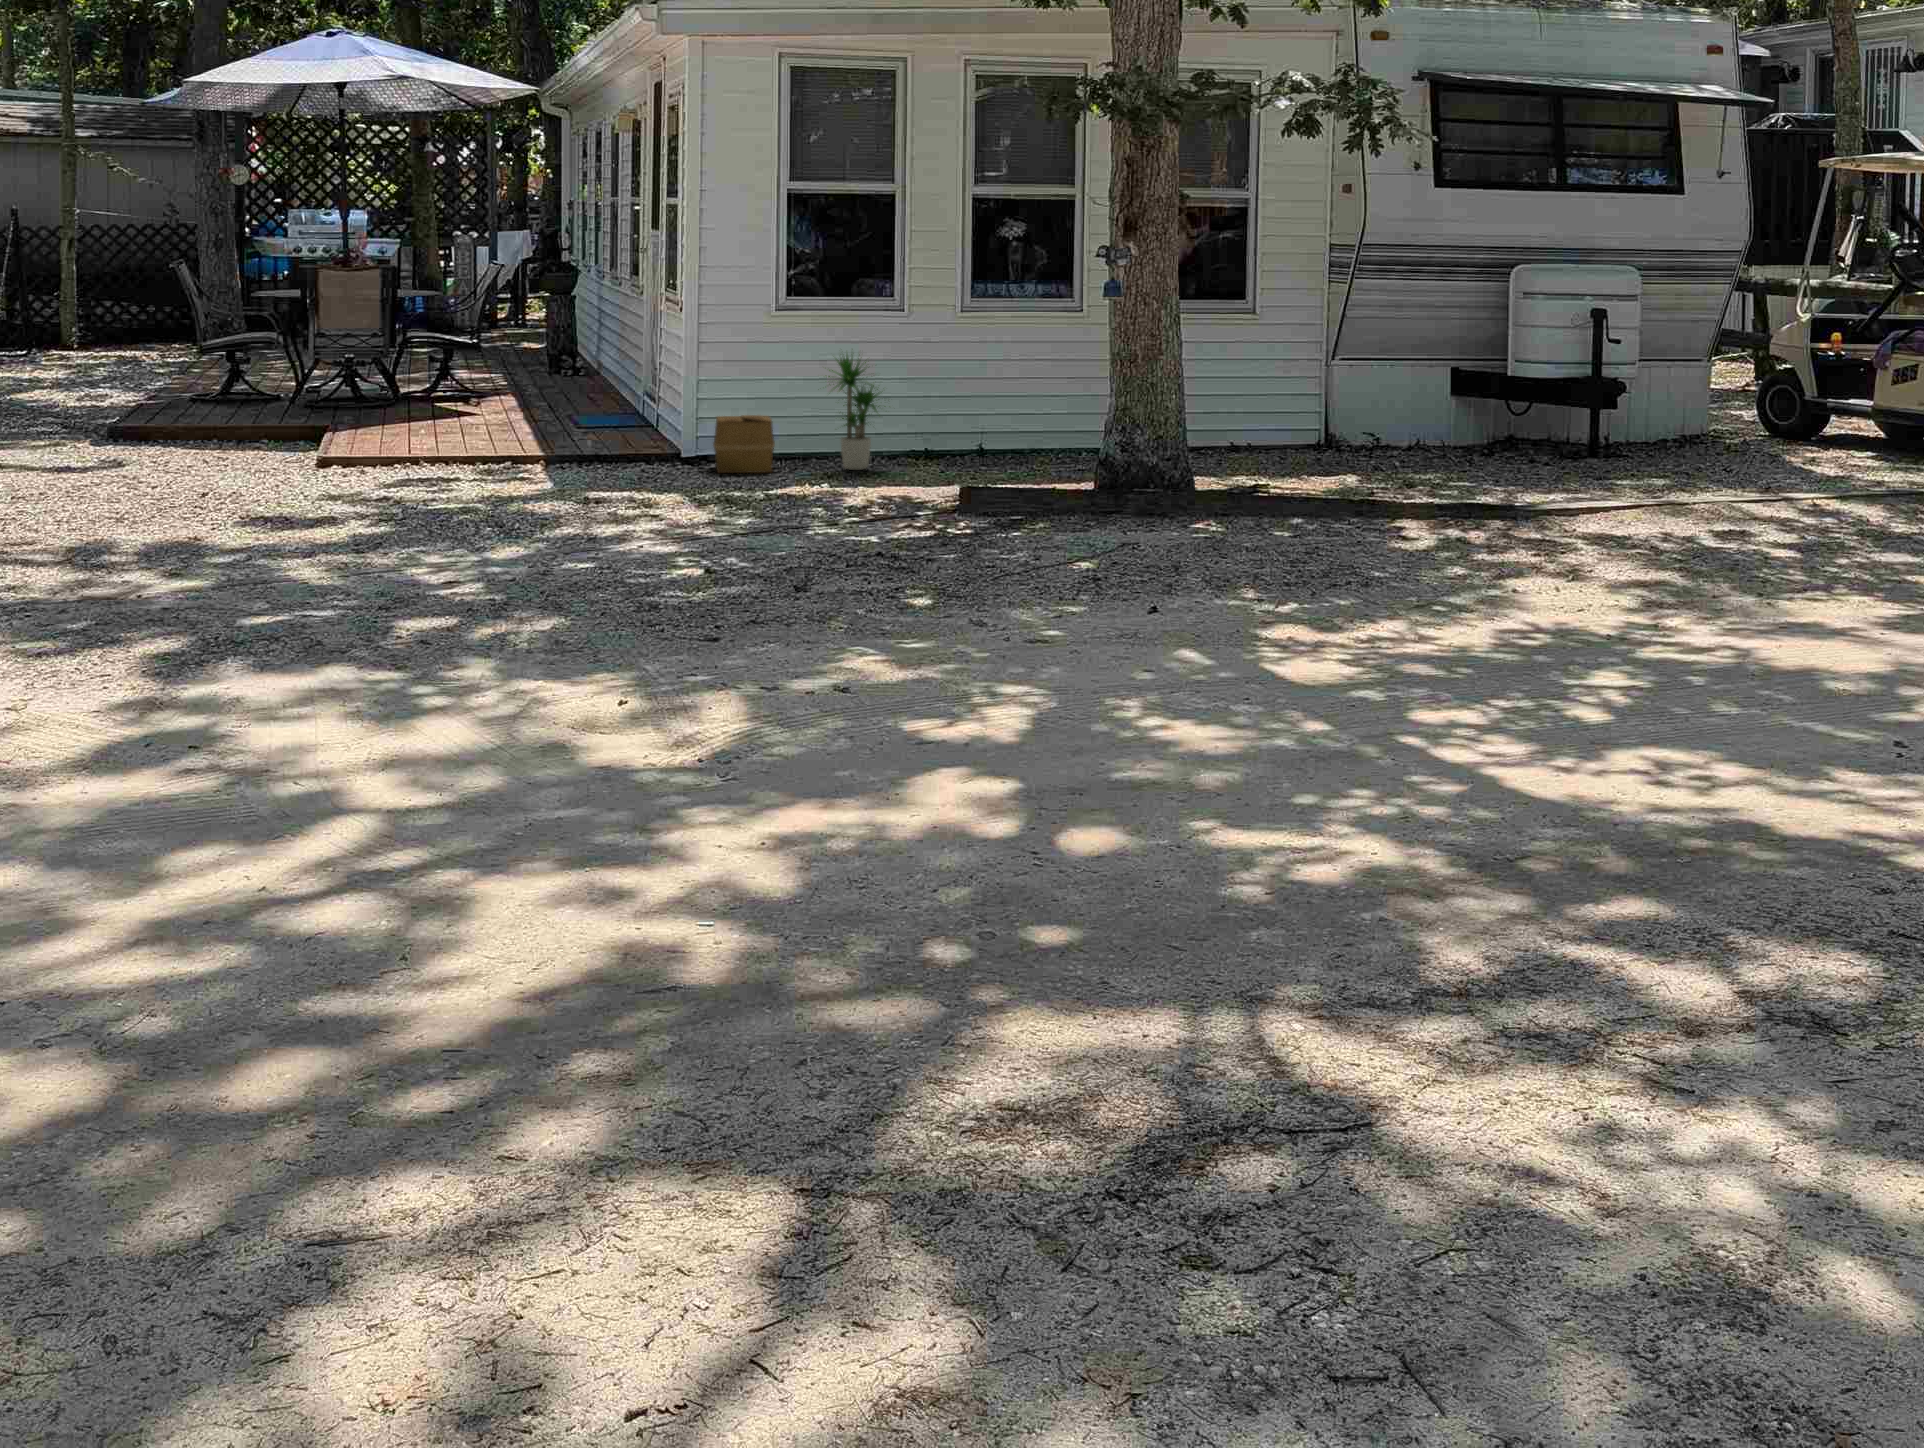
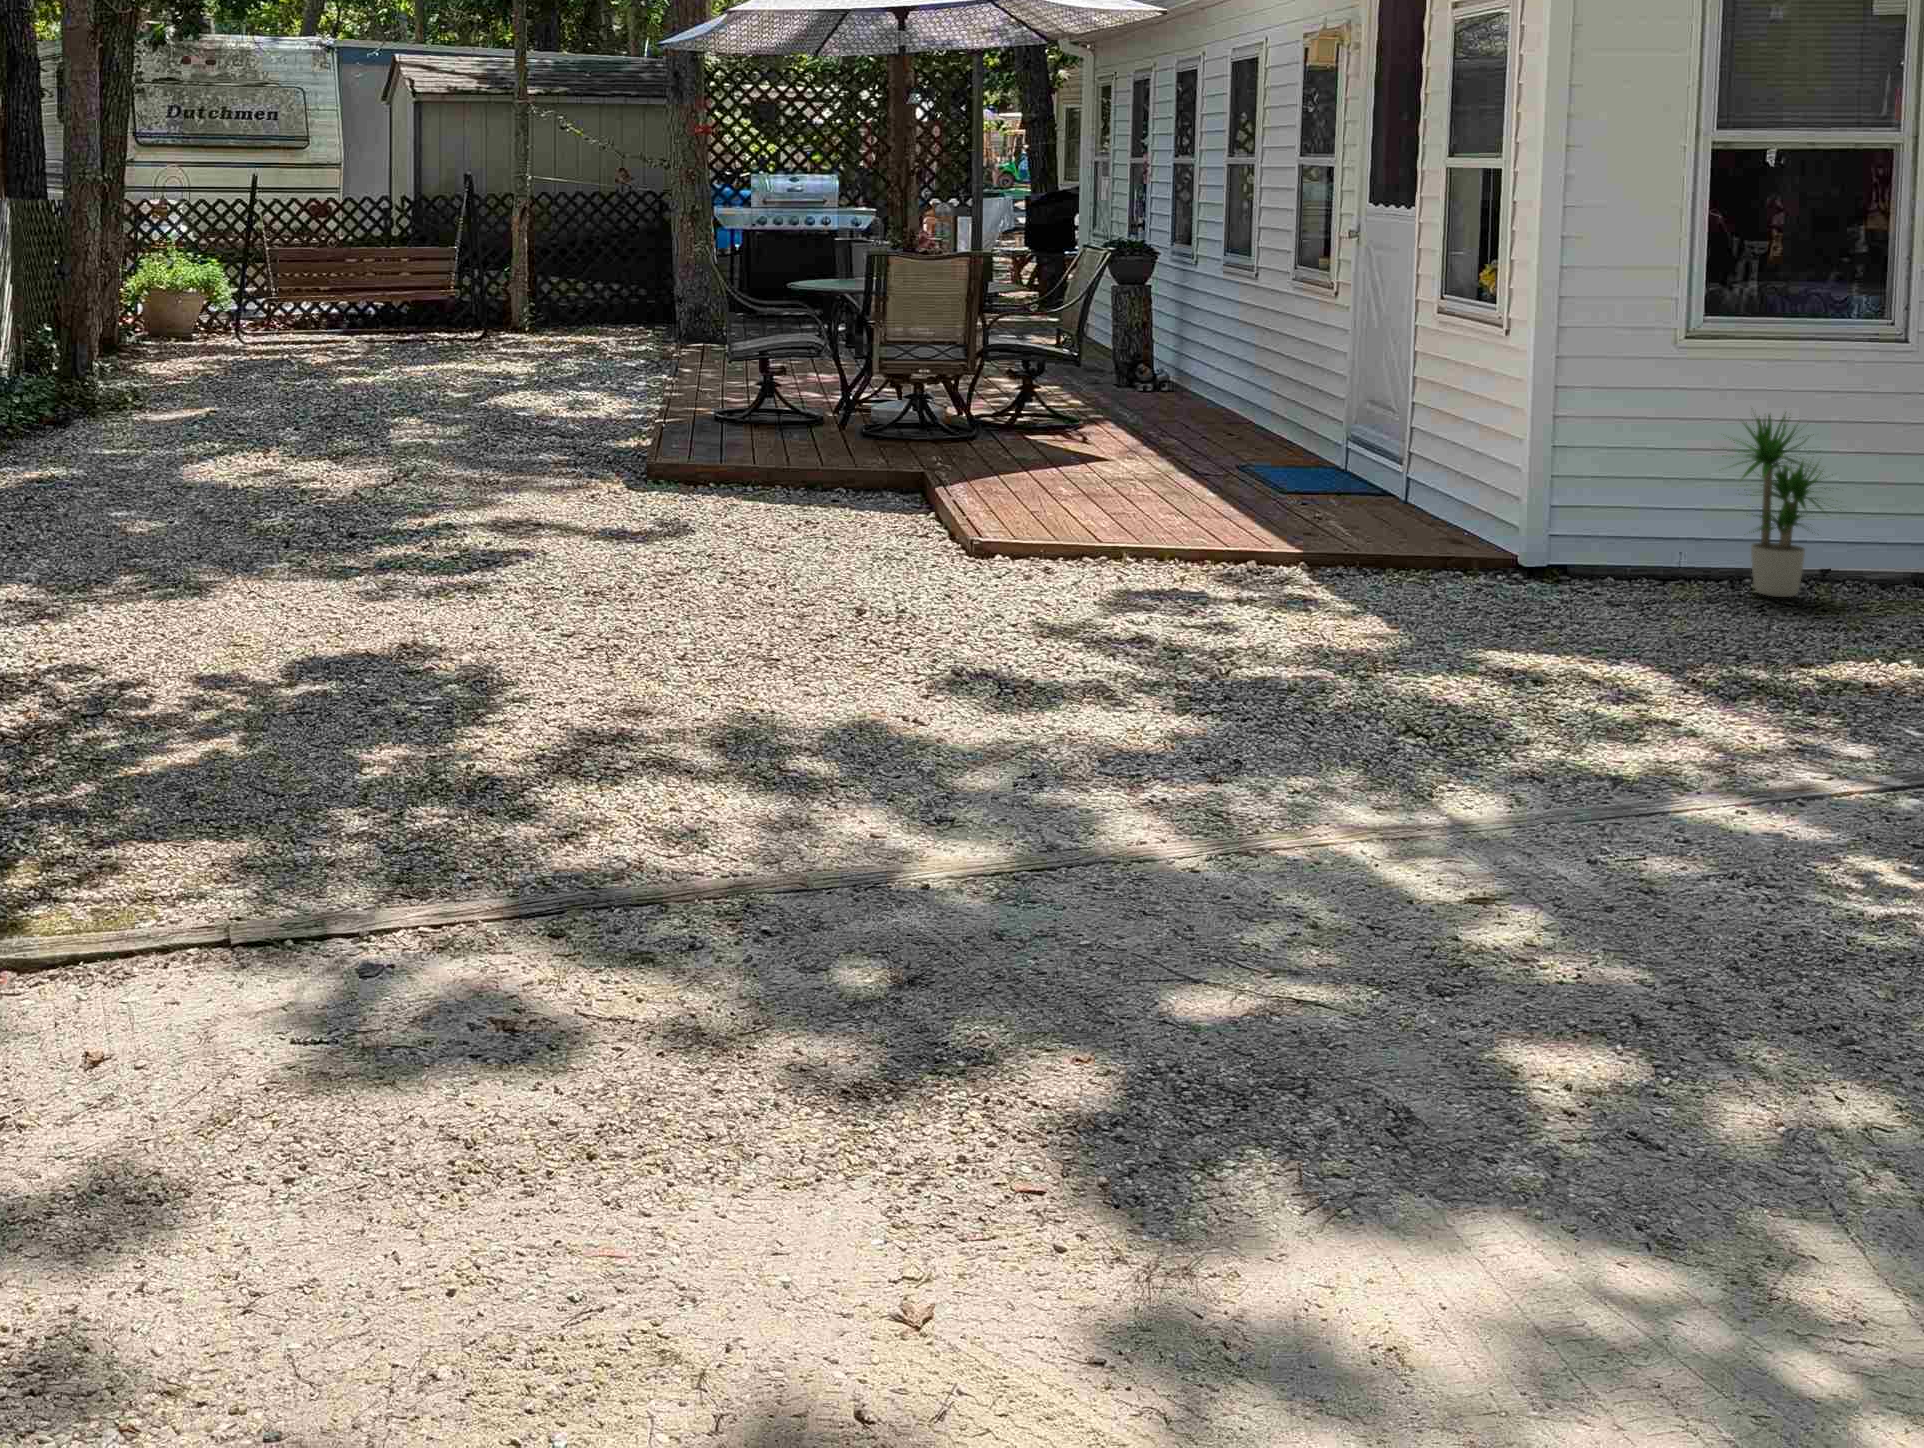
cardboard box: present [713,415,775,473] -> none [1536,501,1650,596]

